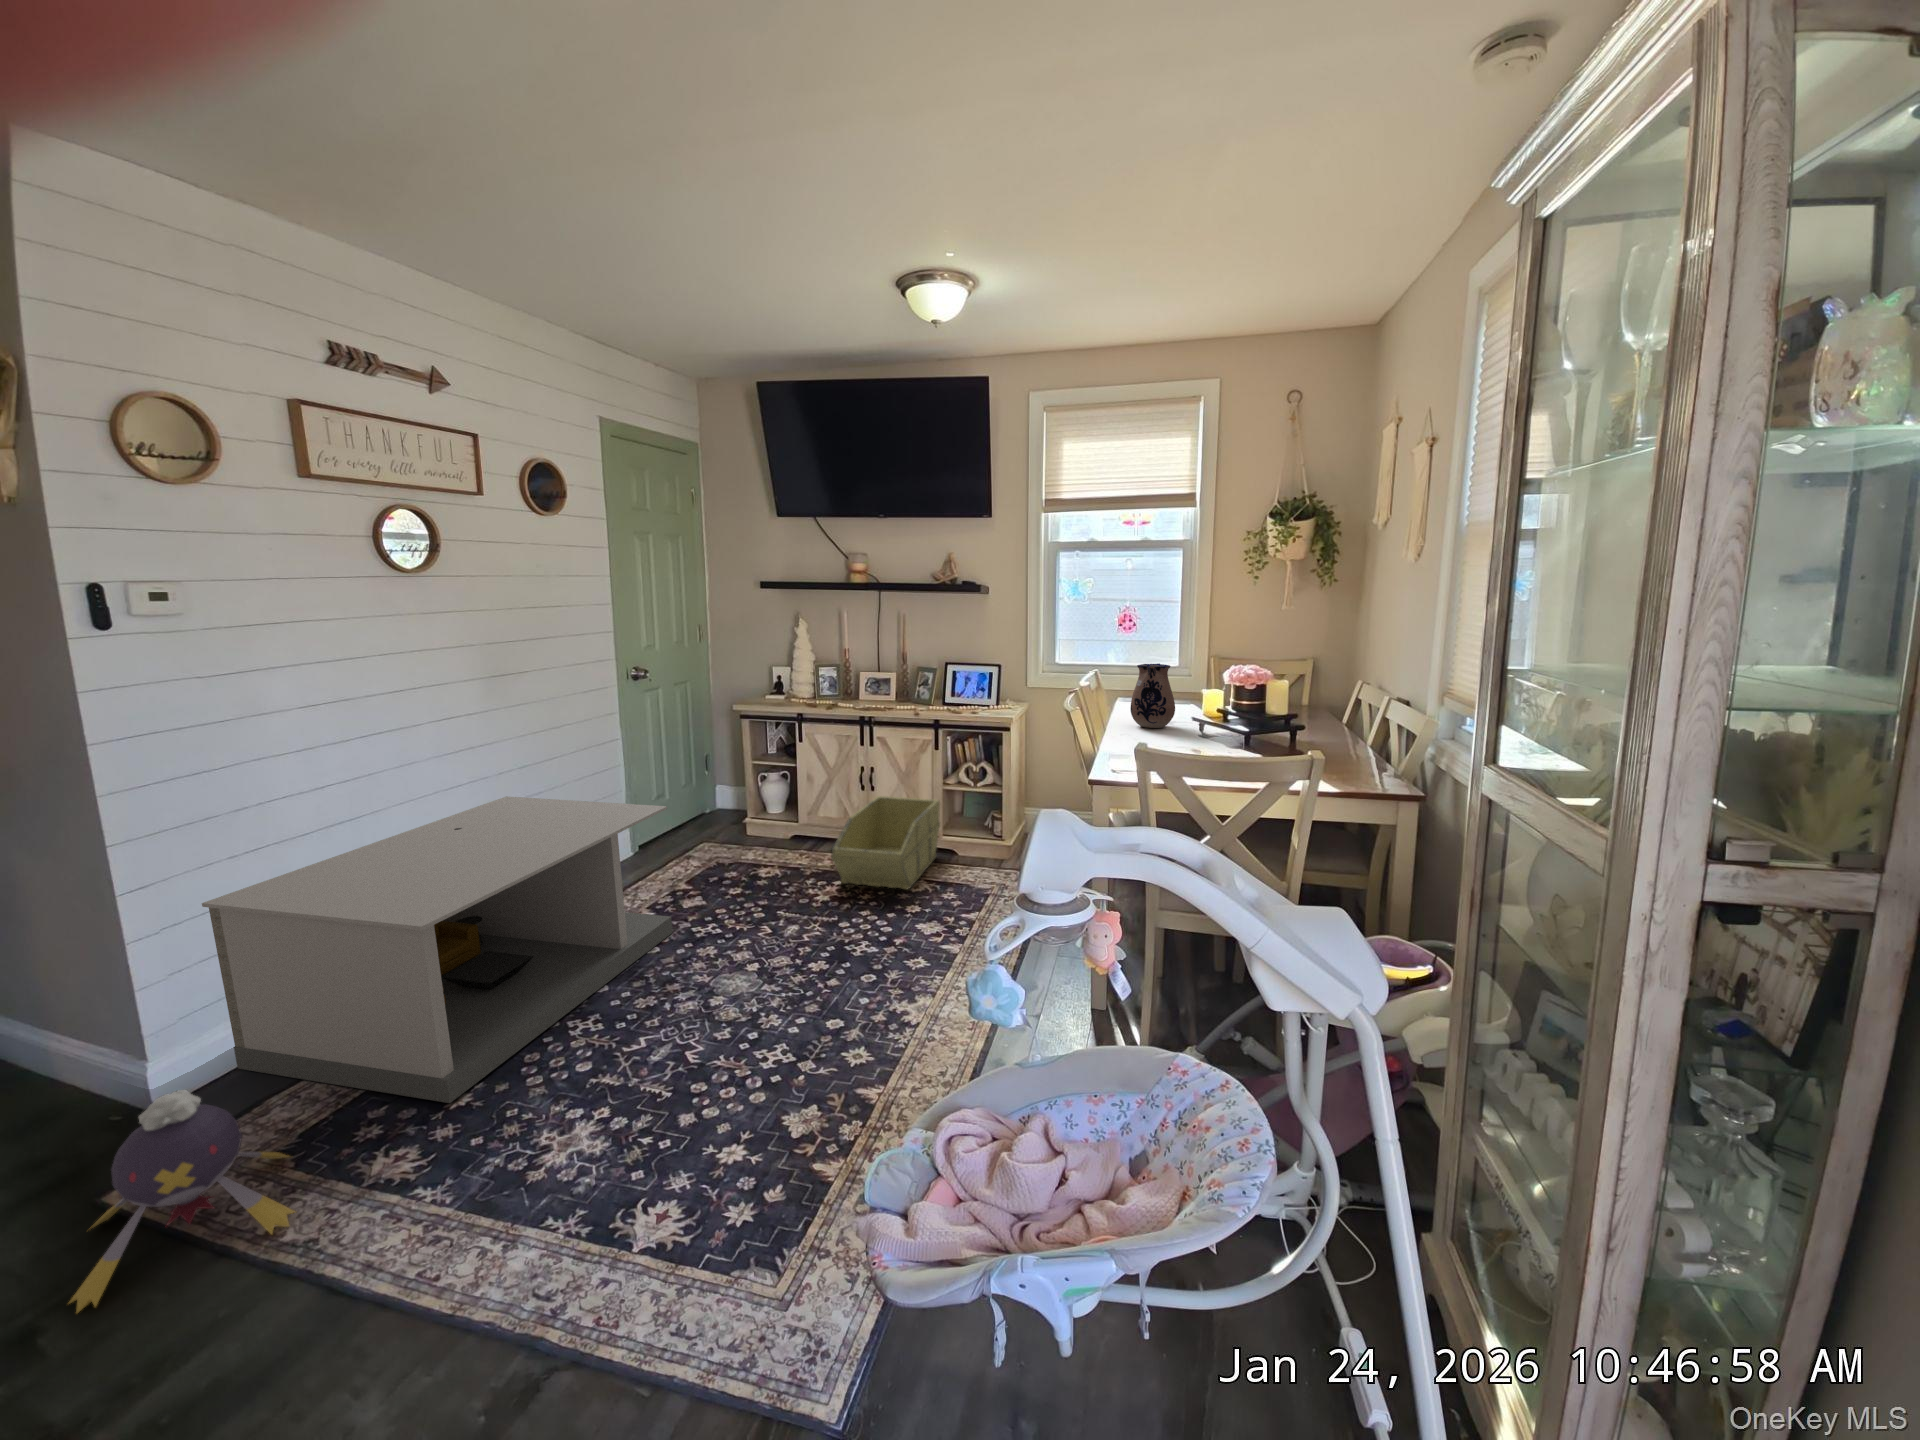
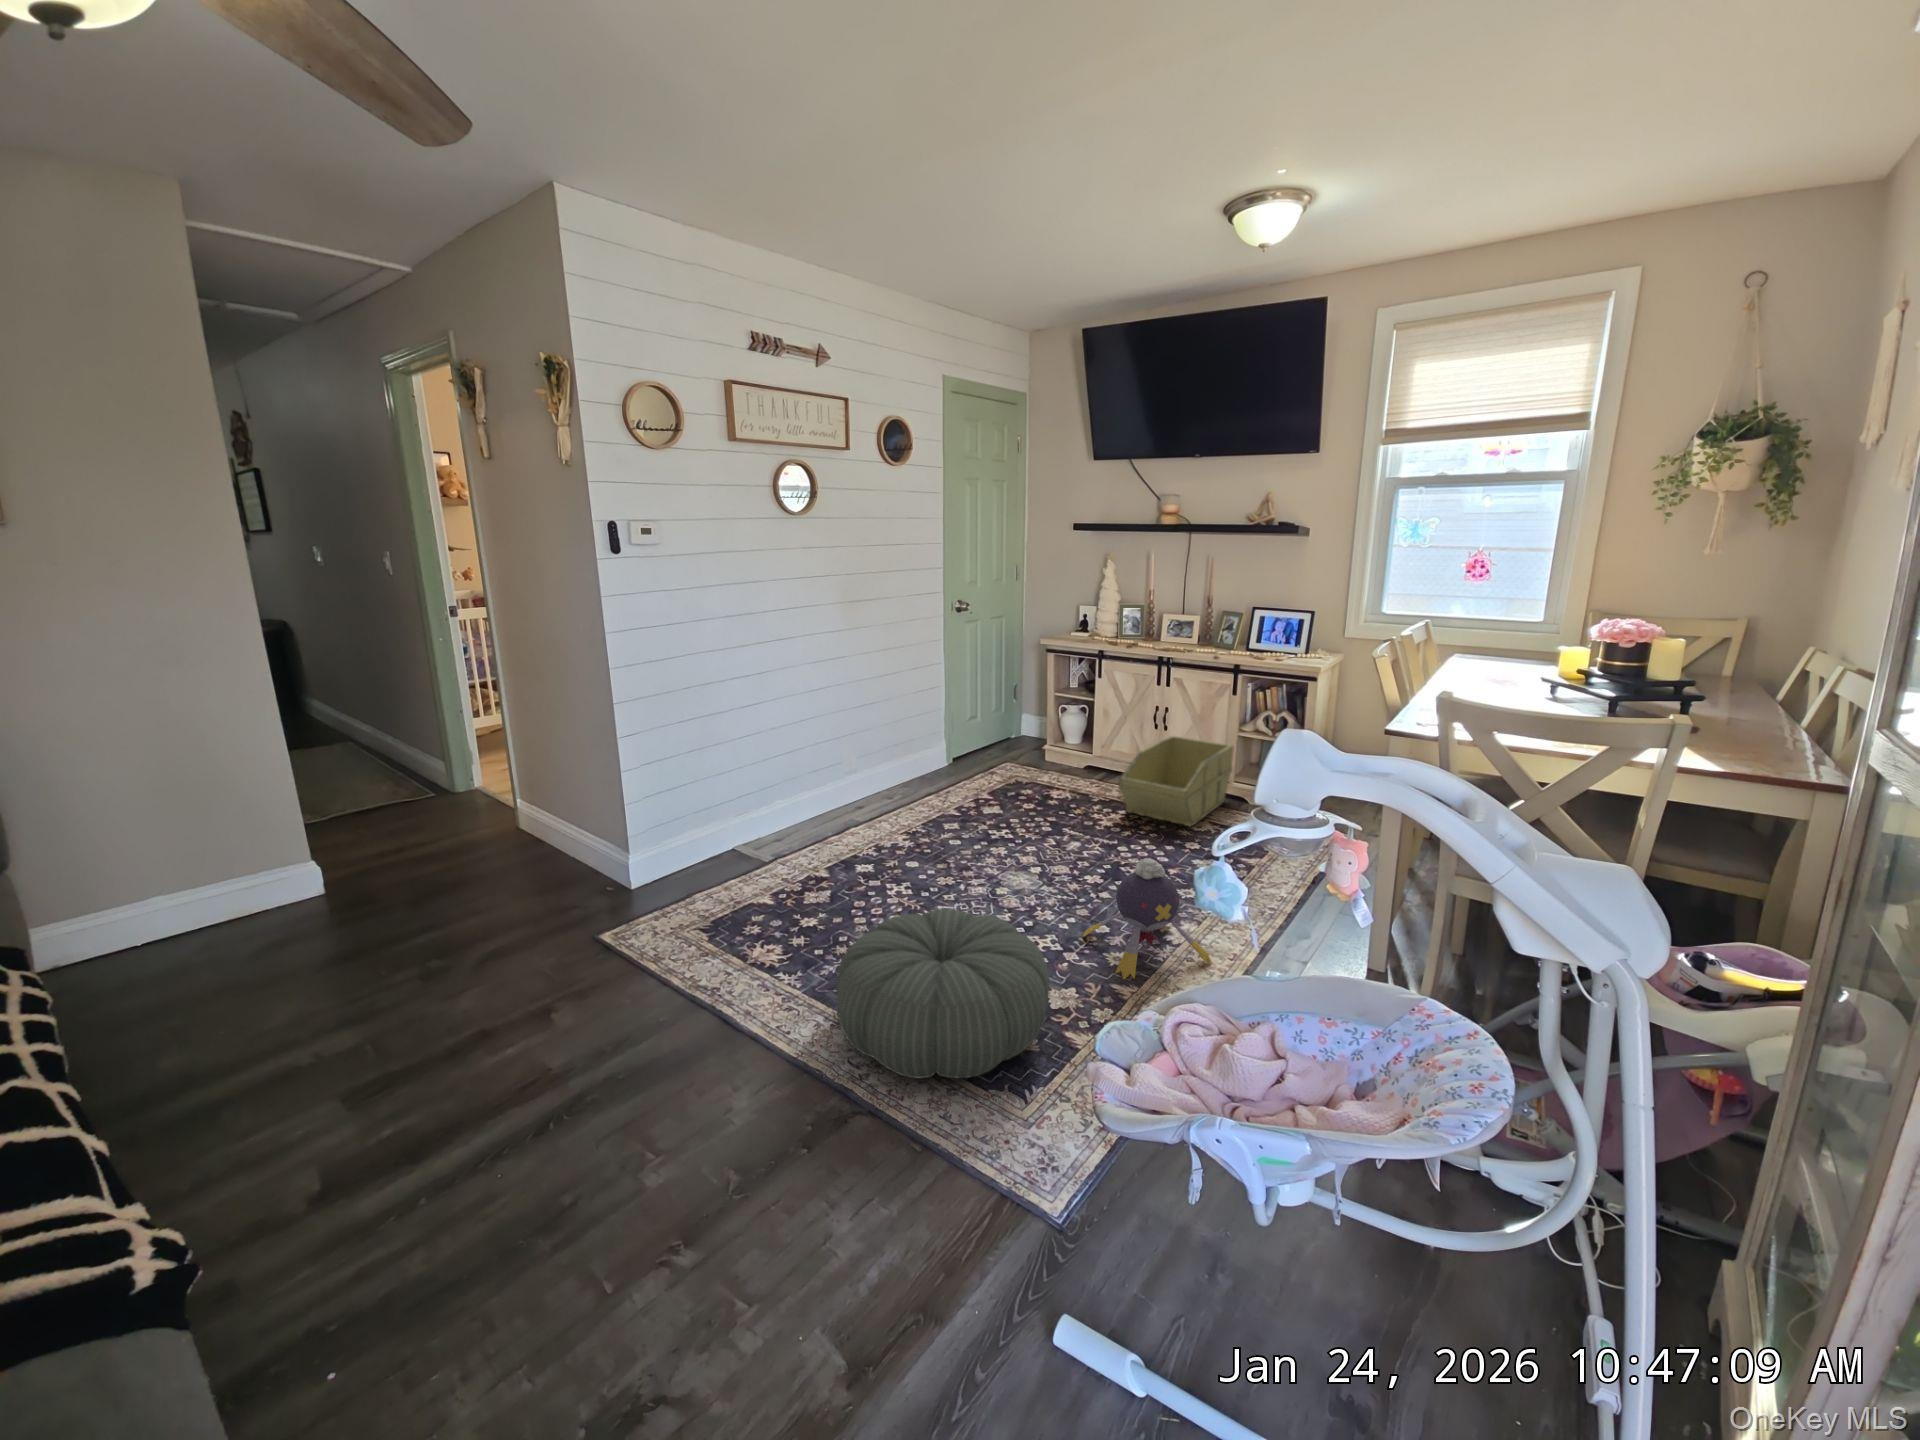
ceramic pitcher: present [1130,663,1175,728] -> none [1458,614,1516,686]
coffee table: present [202,796,672,1103] -> none [661,702,976,924]
pouf: none [508,1045,791,1292] -> present [836,908,1050,1078]
plush toy: present [69,1090,295,1313] -> present [1082,858,1211,979]

